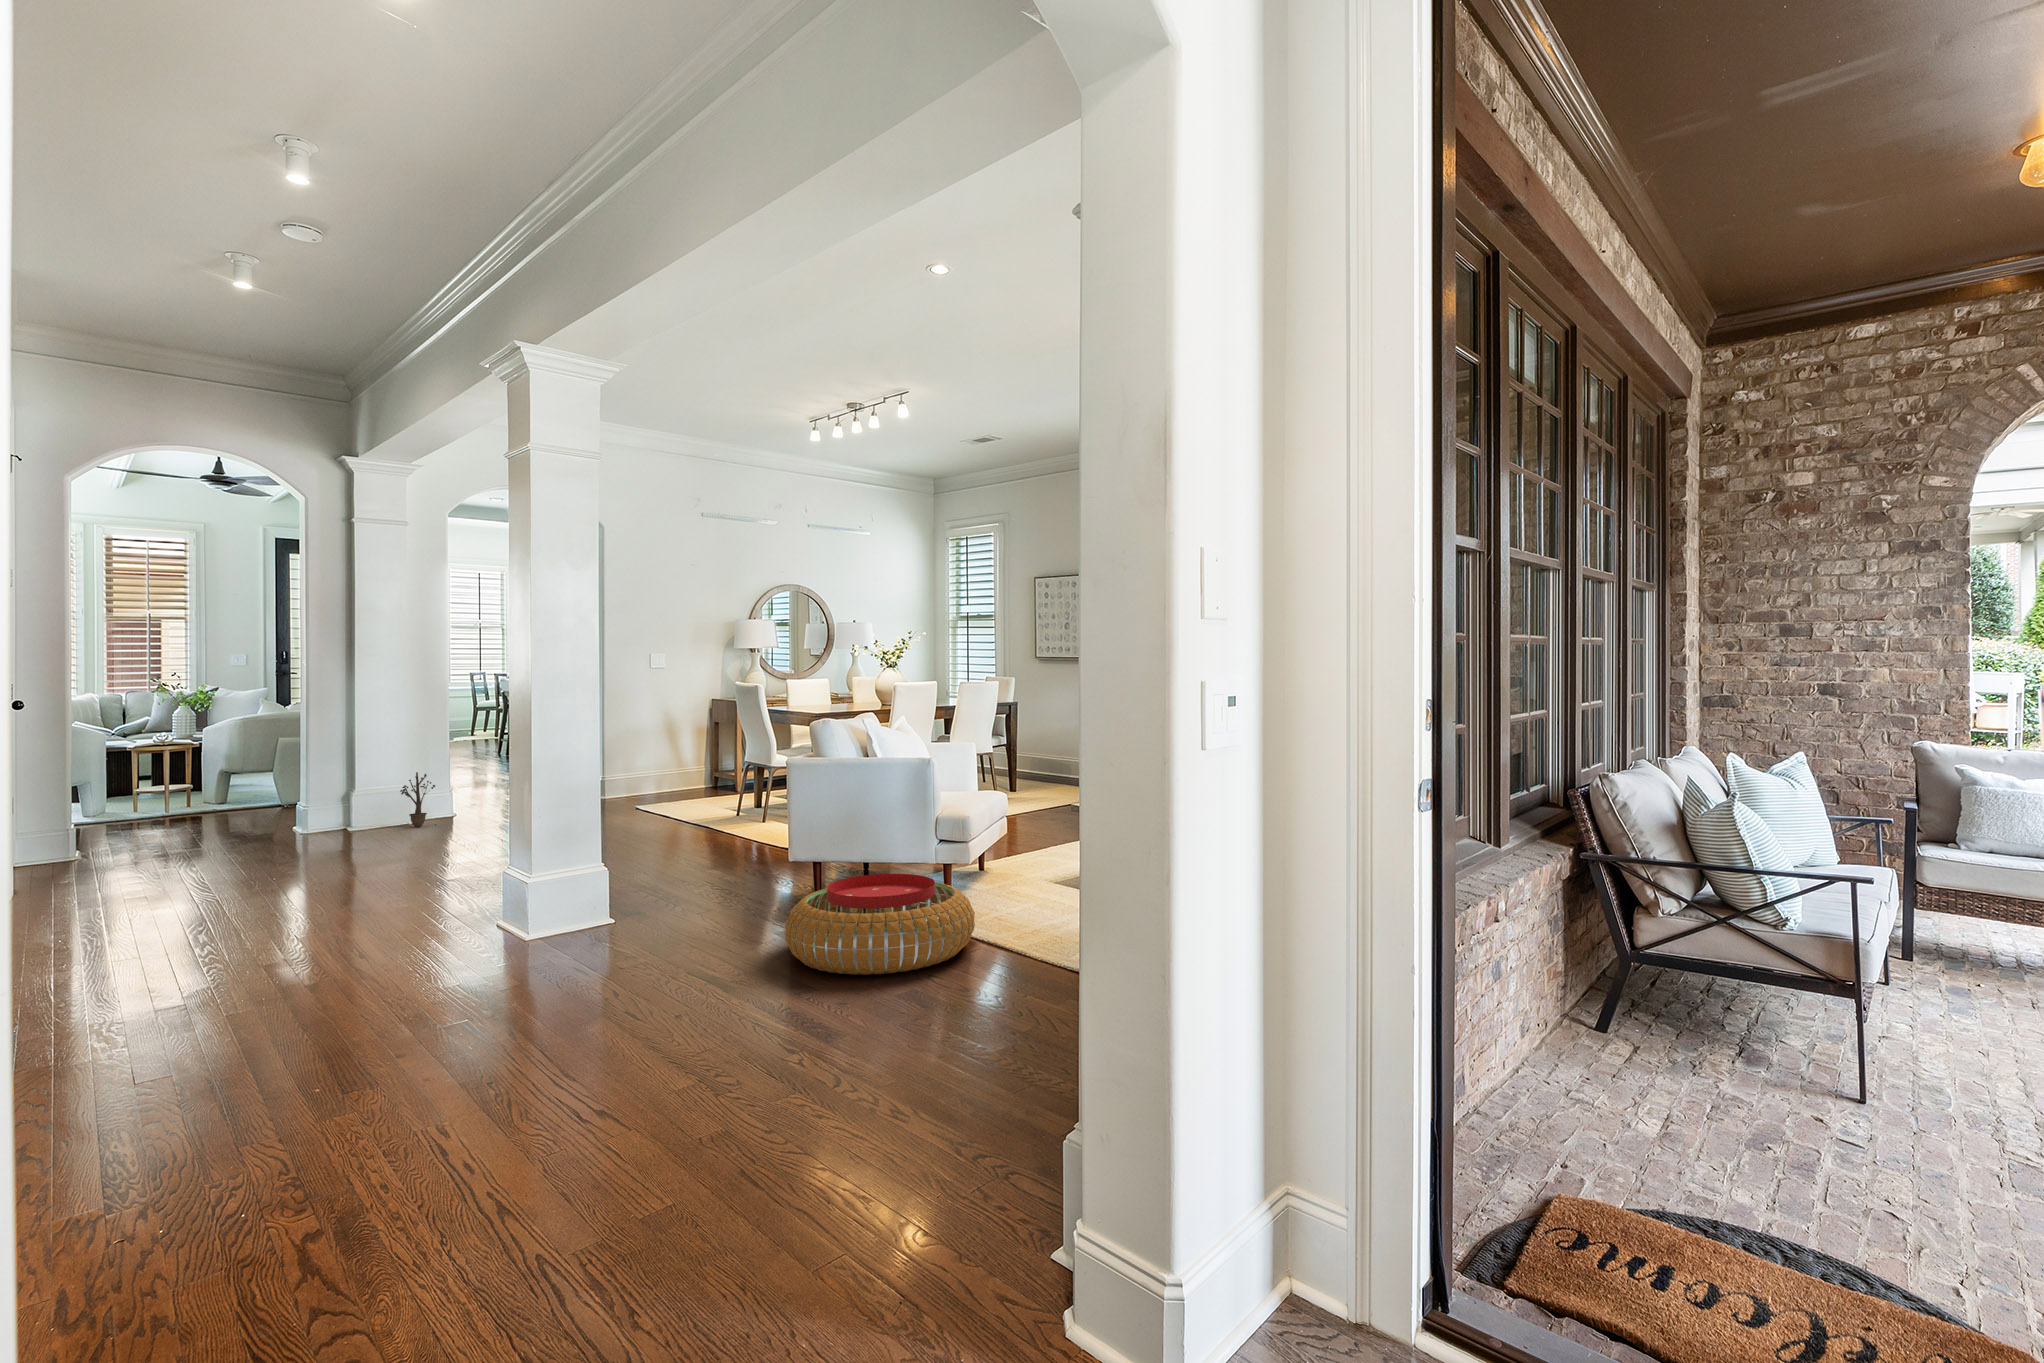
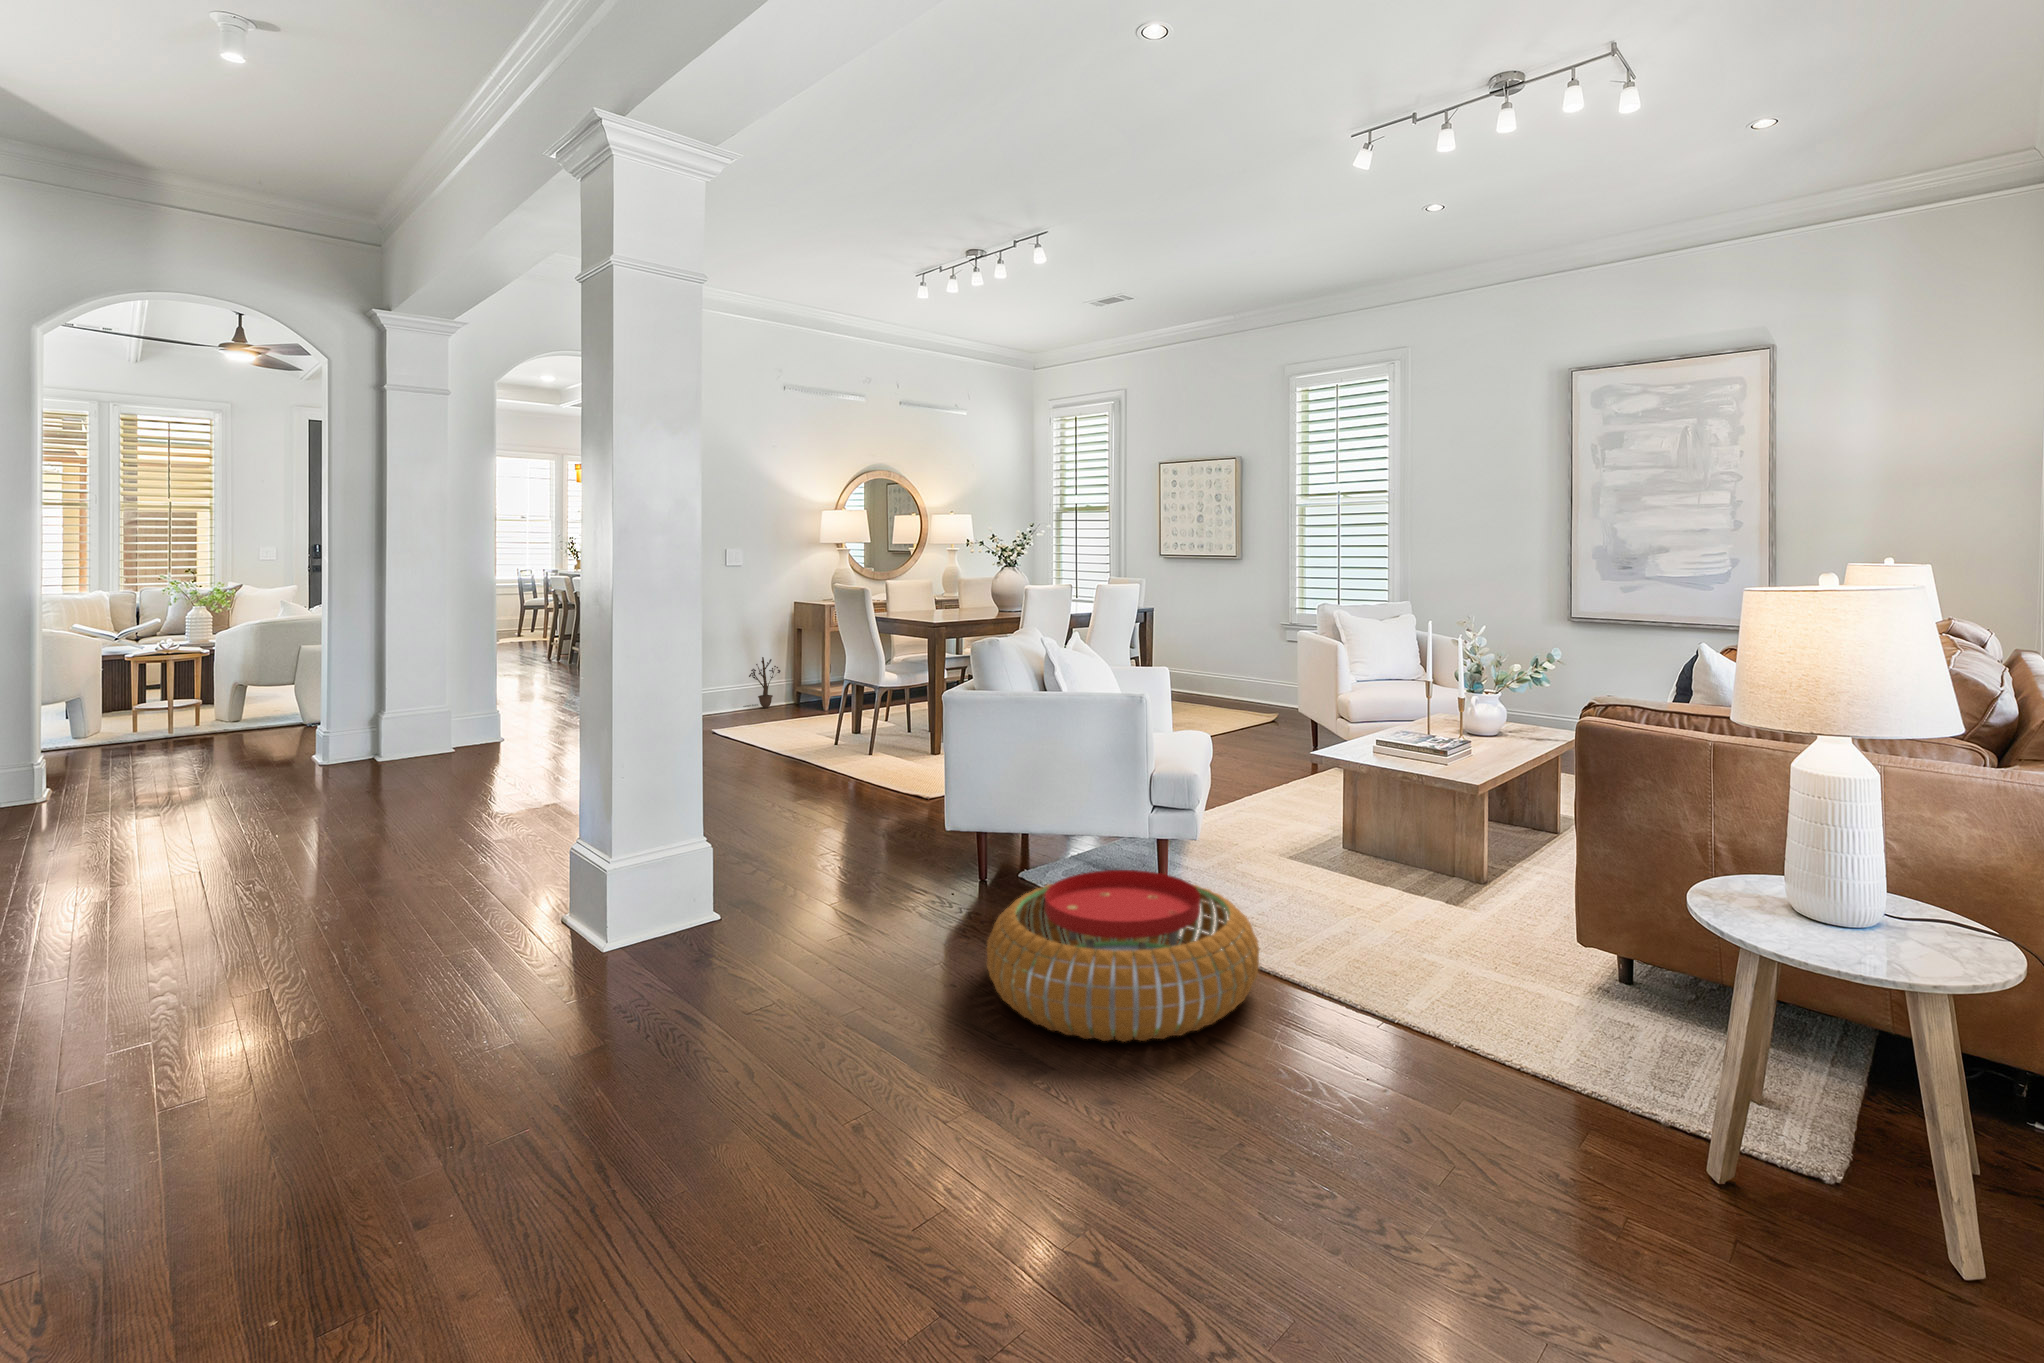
decorative plant: present [394,772,435,828] -> present [743,657,780,708]

